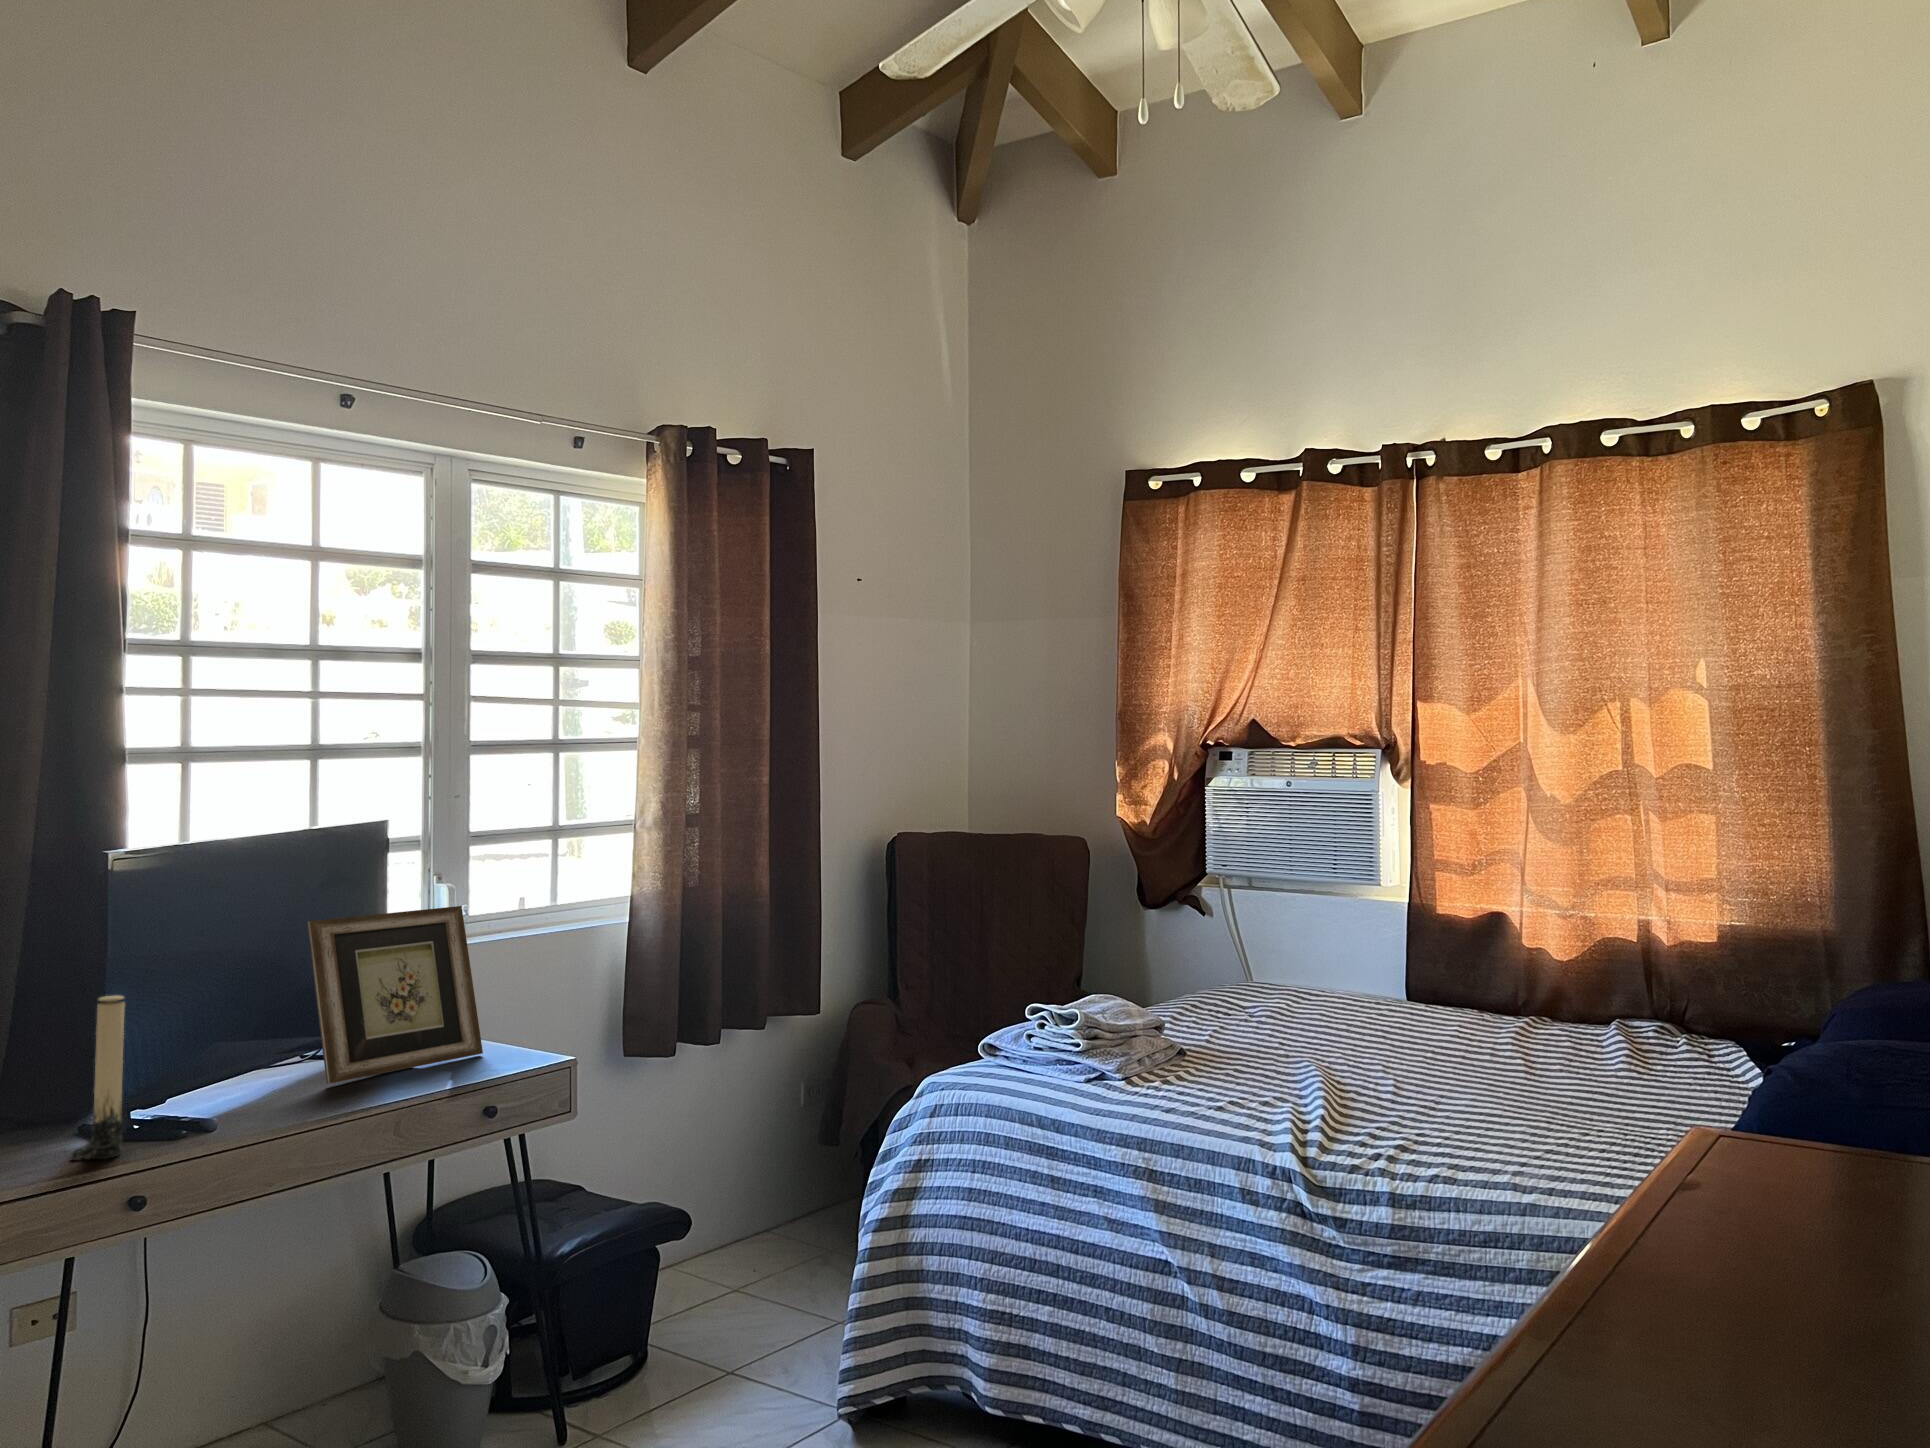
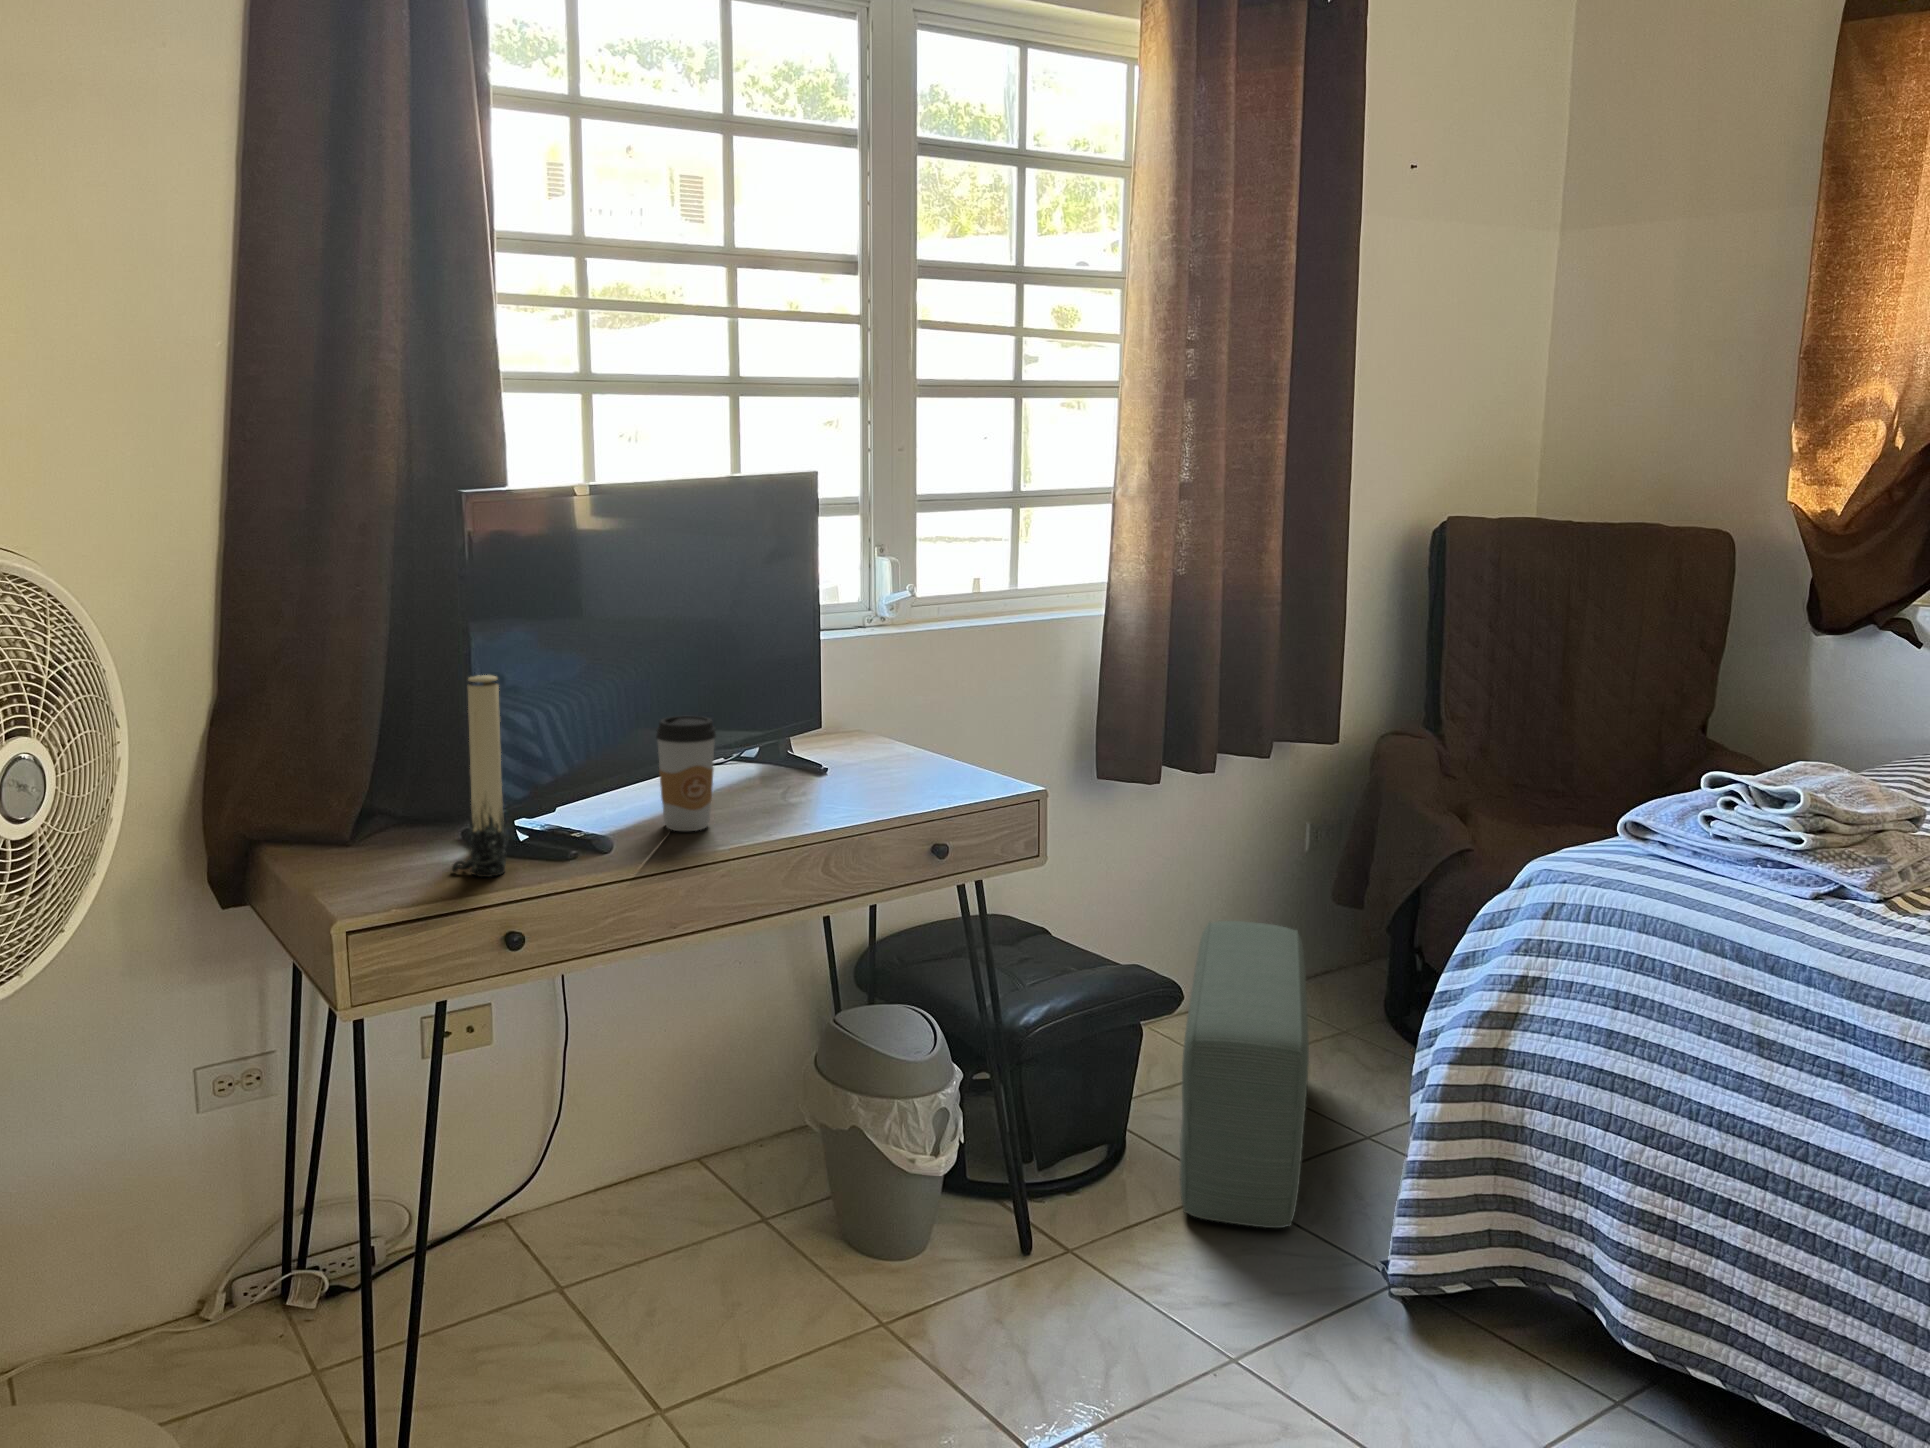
picture frame: present [307,906,483,1084] -> none [721,584,933,799]
coffee cup: none [251,1019,304,1112] -> present [656,716,716,831]
pouf: none [689,1158,791,1393] -> present [1180,921,1309,1228]

